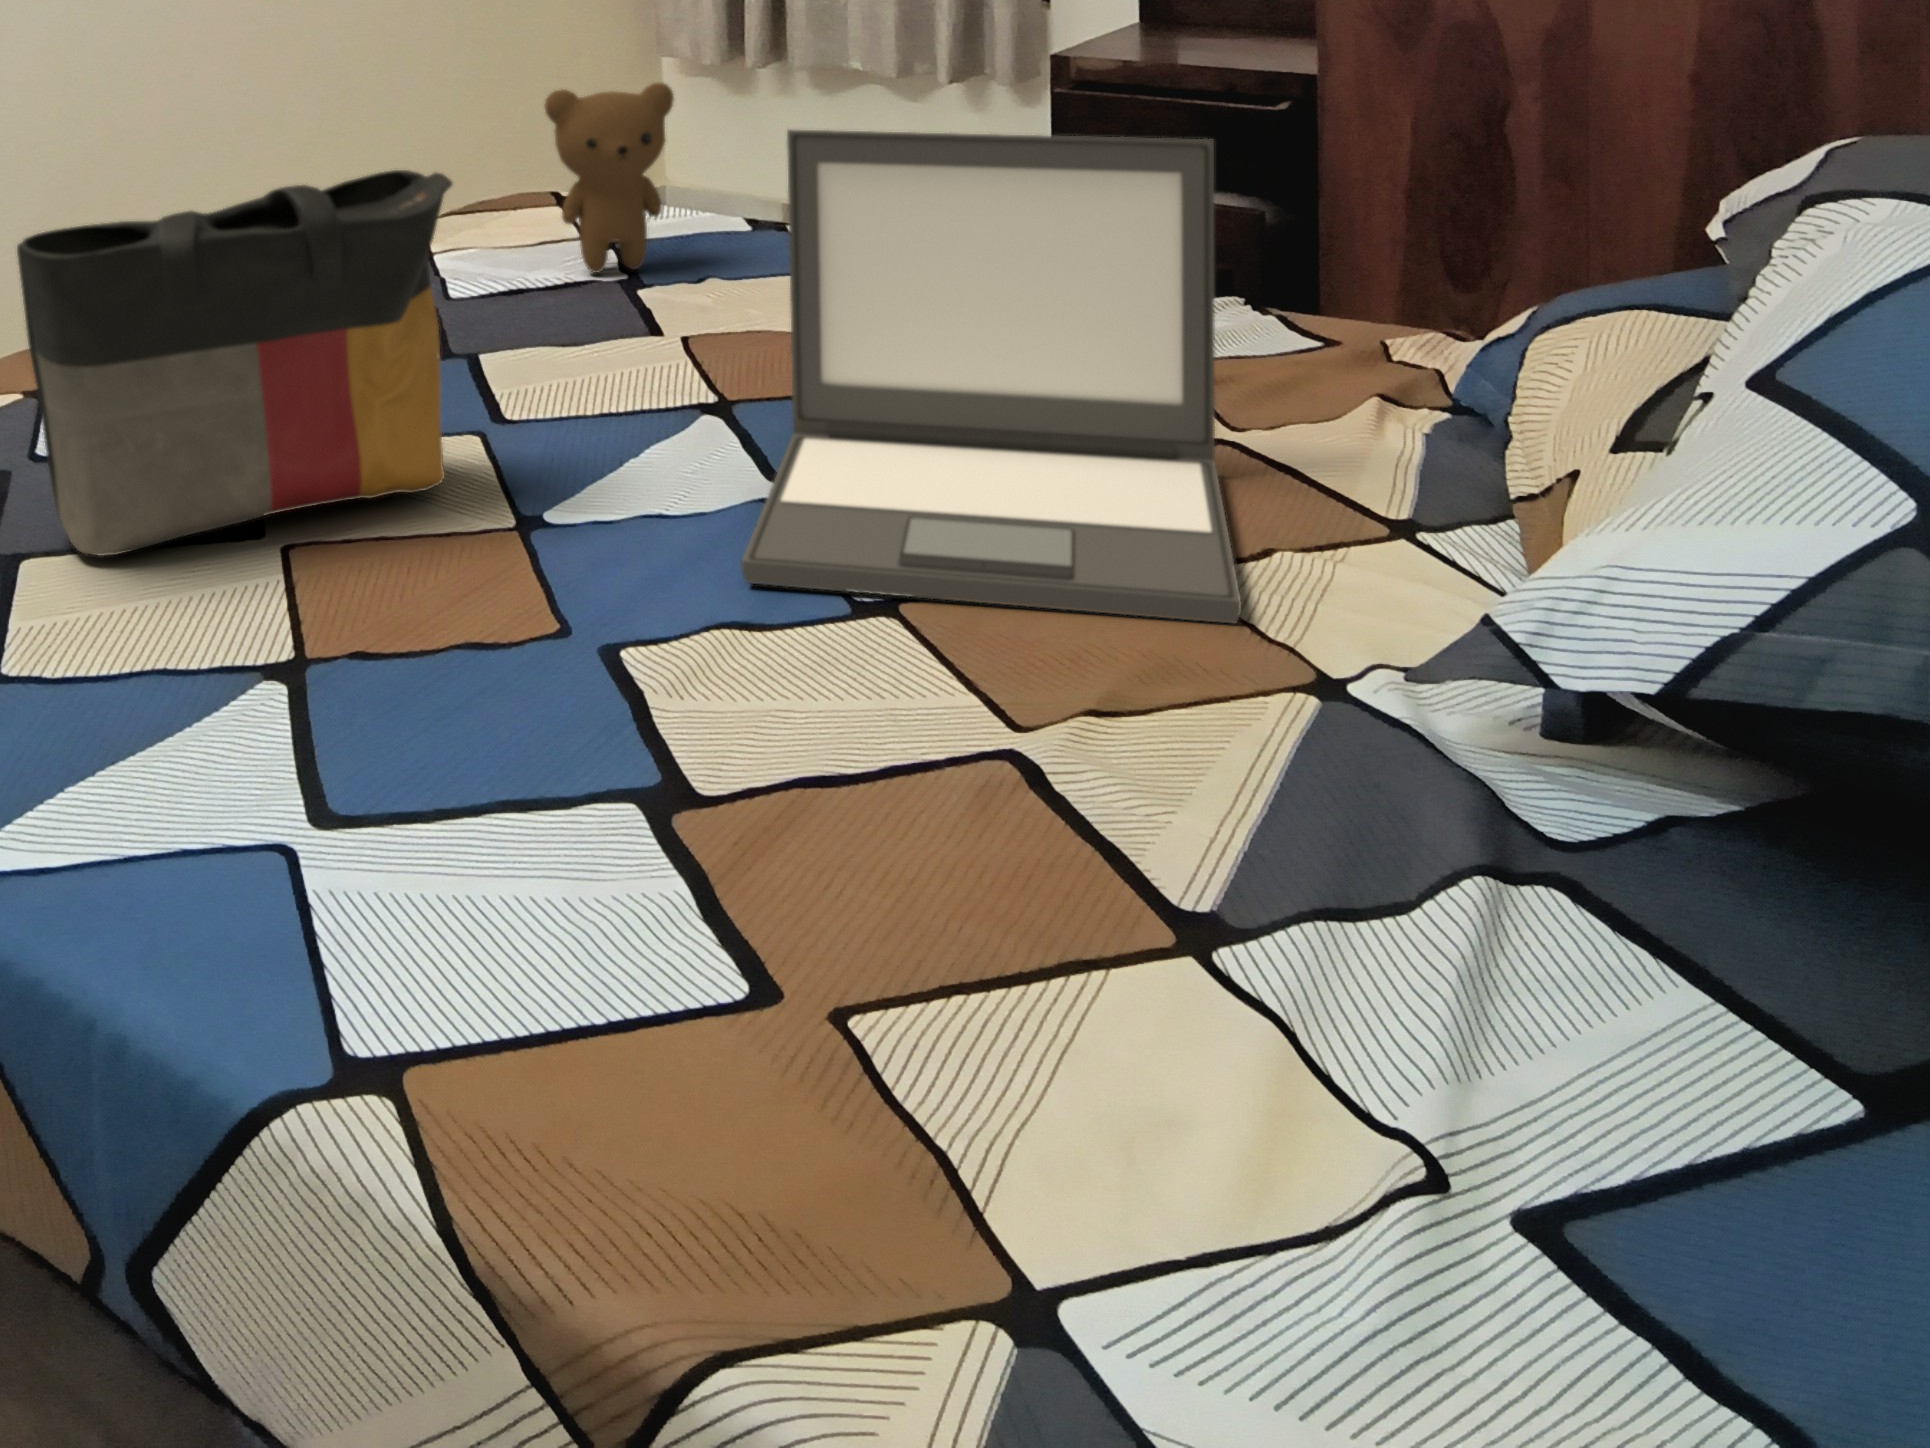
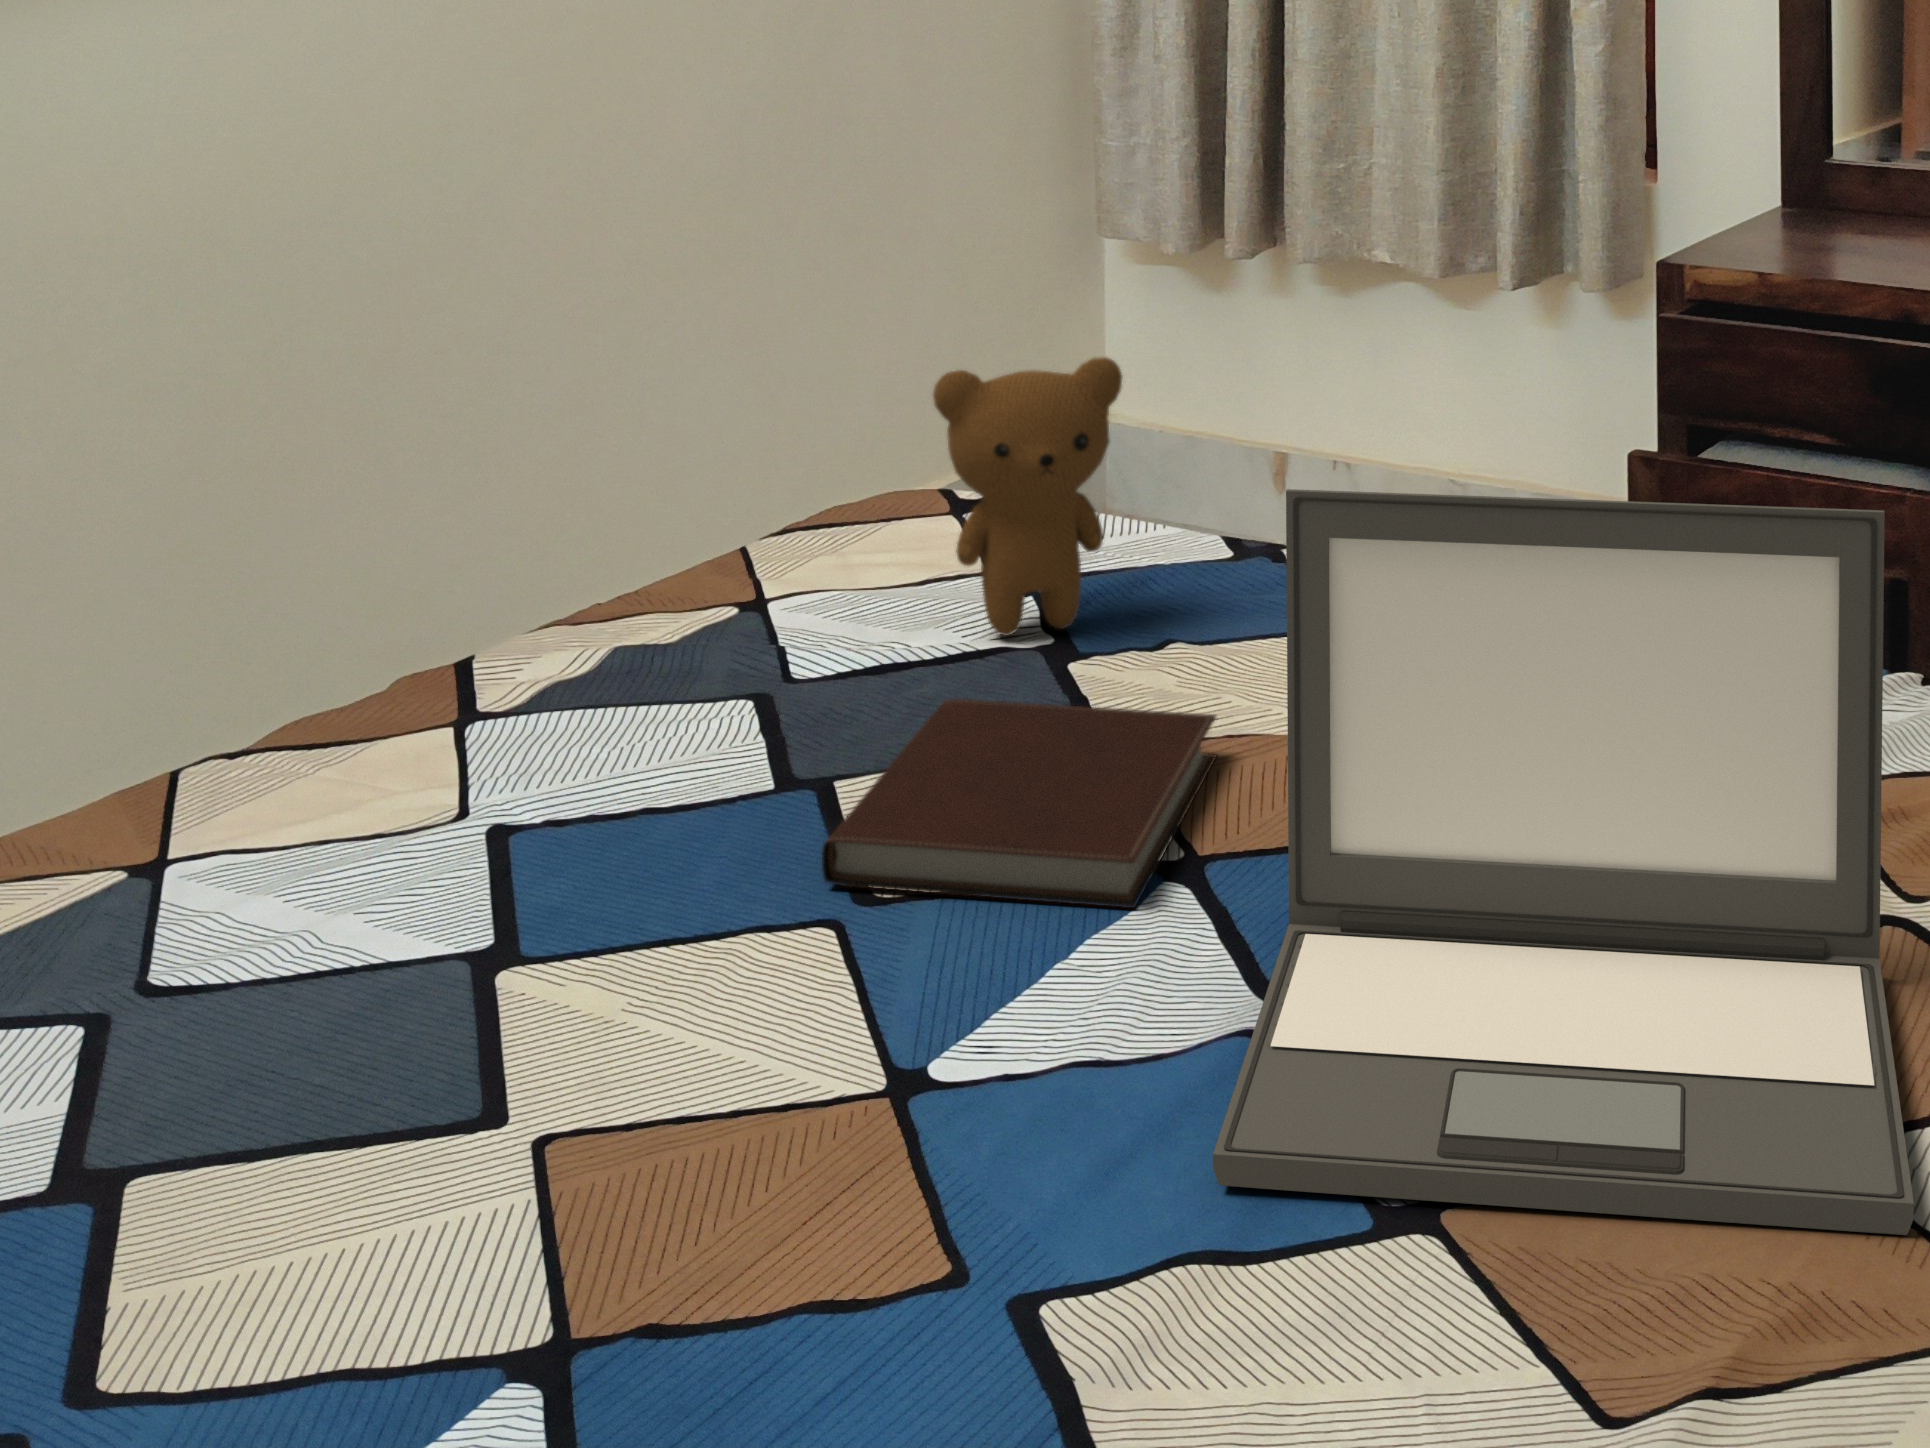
tote bag: present [17,170,452,556] -> none [130,554,797,1164]
notebook: none [472,303,742,427] -> present [822,699,1217,908]

